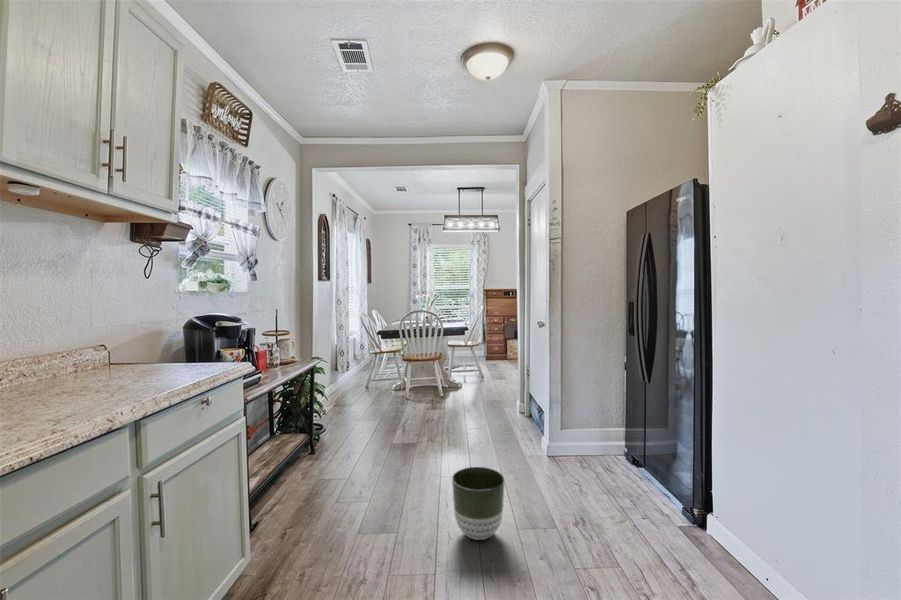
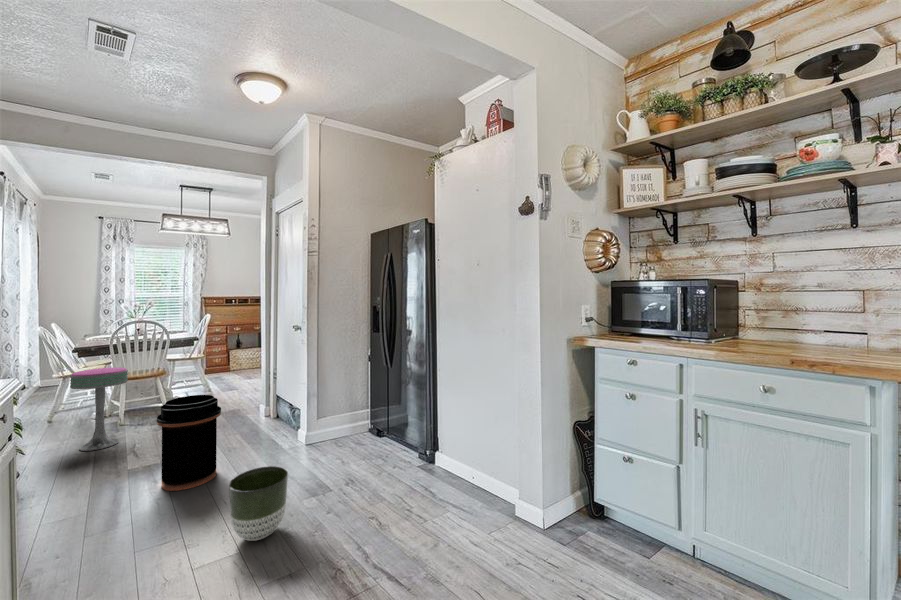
bar stool: none [381,349,414,413] -> present [70,368,128,451]
trash can: none [420,382,466,466] -> present [157,395,221,491]

